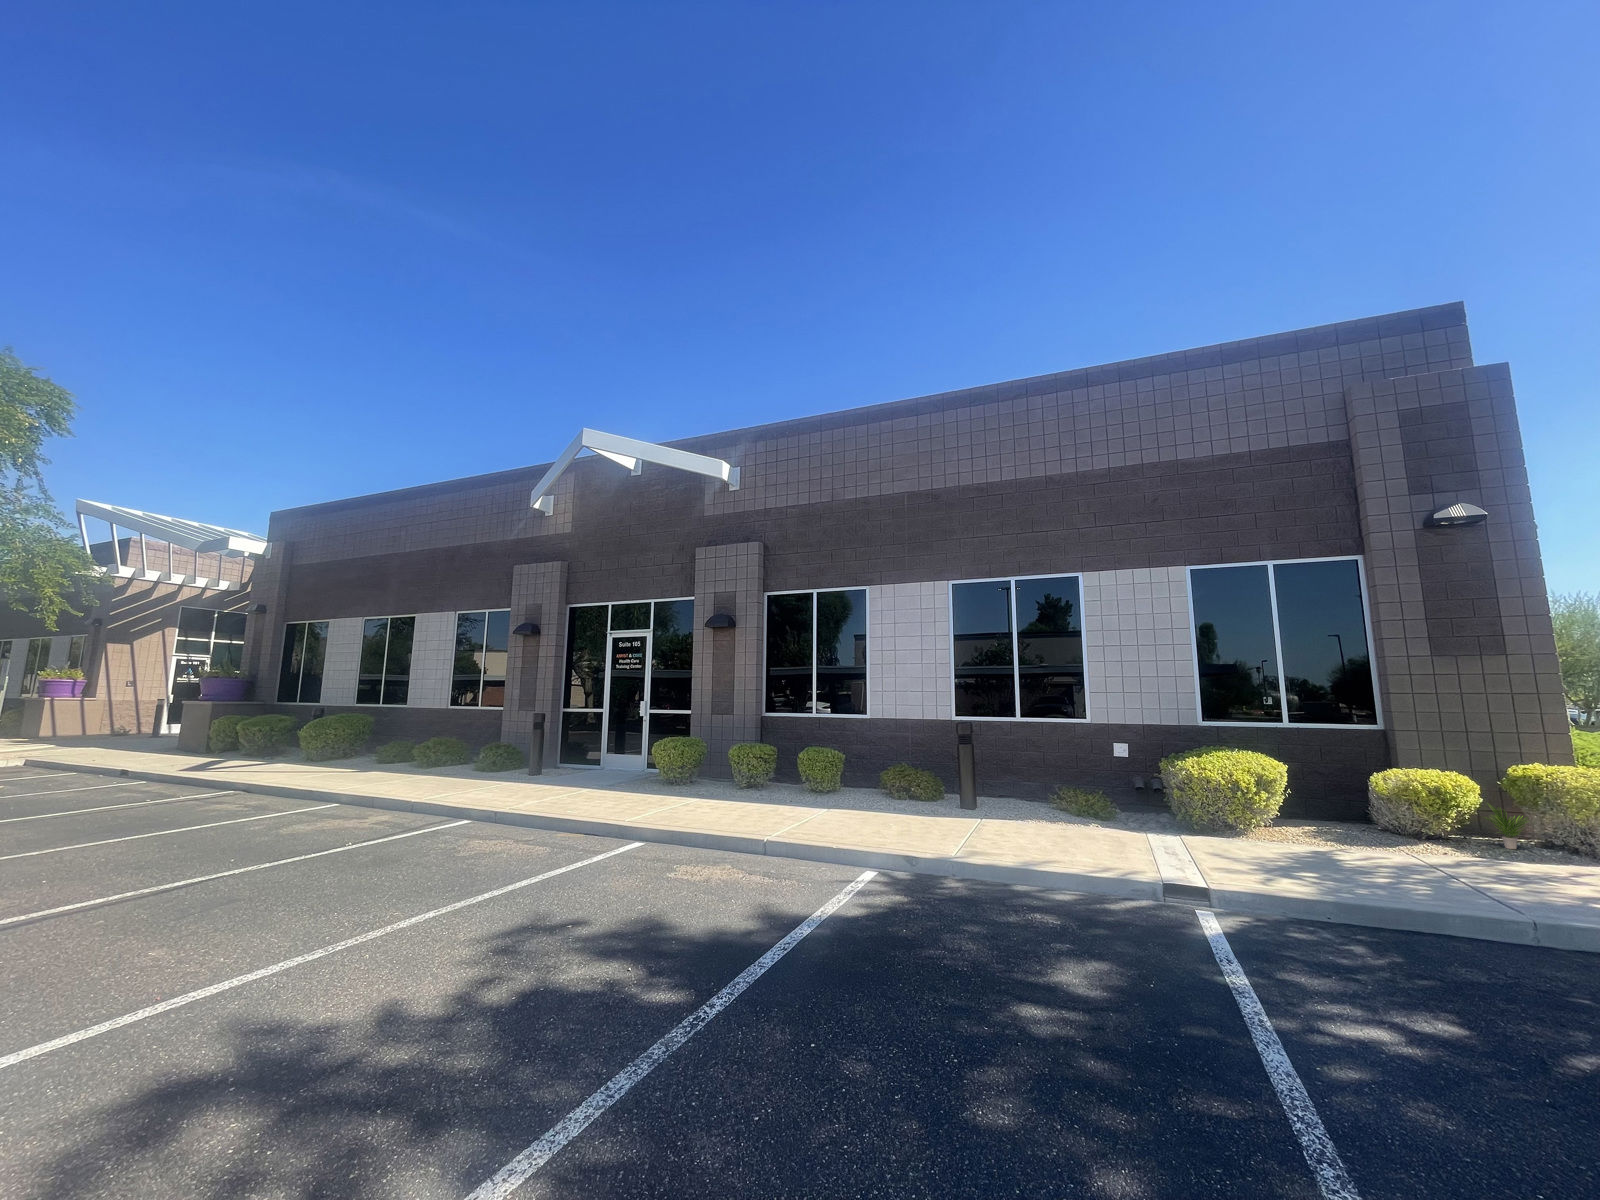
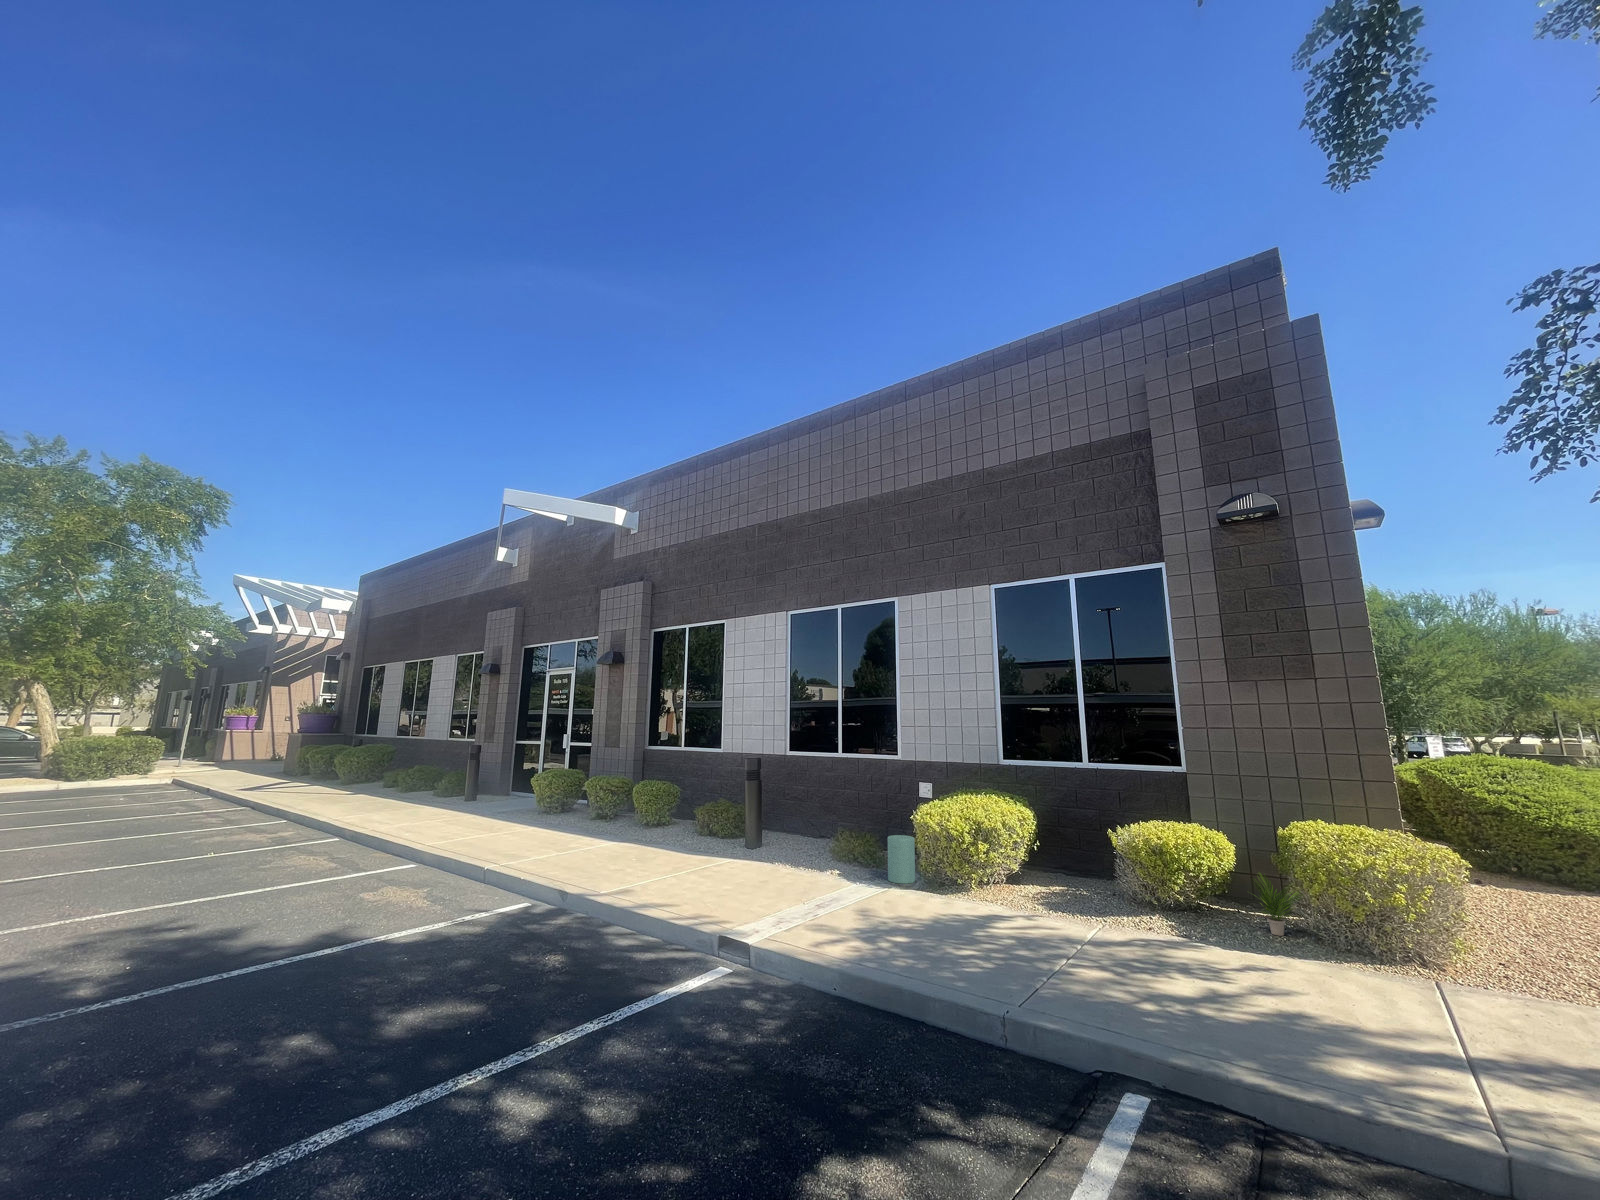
trash can: none [1145,787,1174,829] -> present [888,835,915,884]

